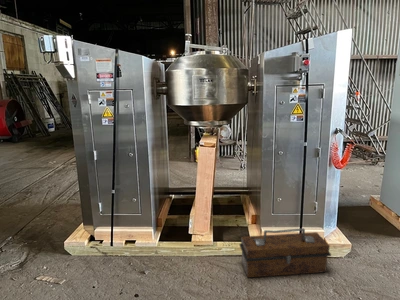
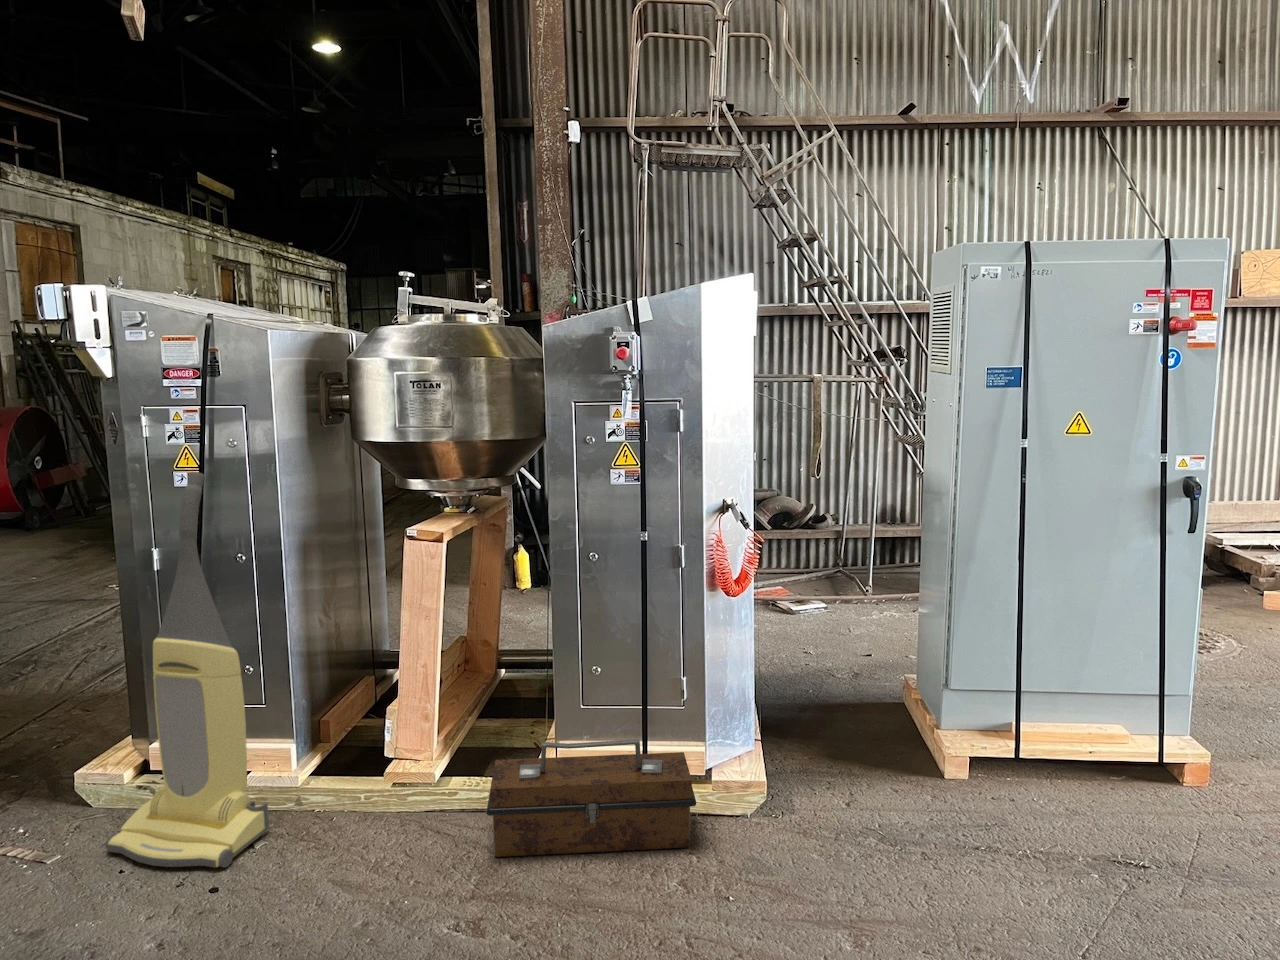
vacuum cleaner: none [84,118,148,285] -> present [106,472,269,868]

